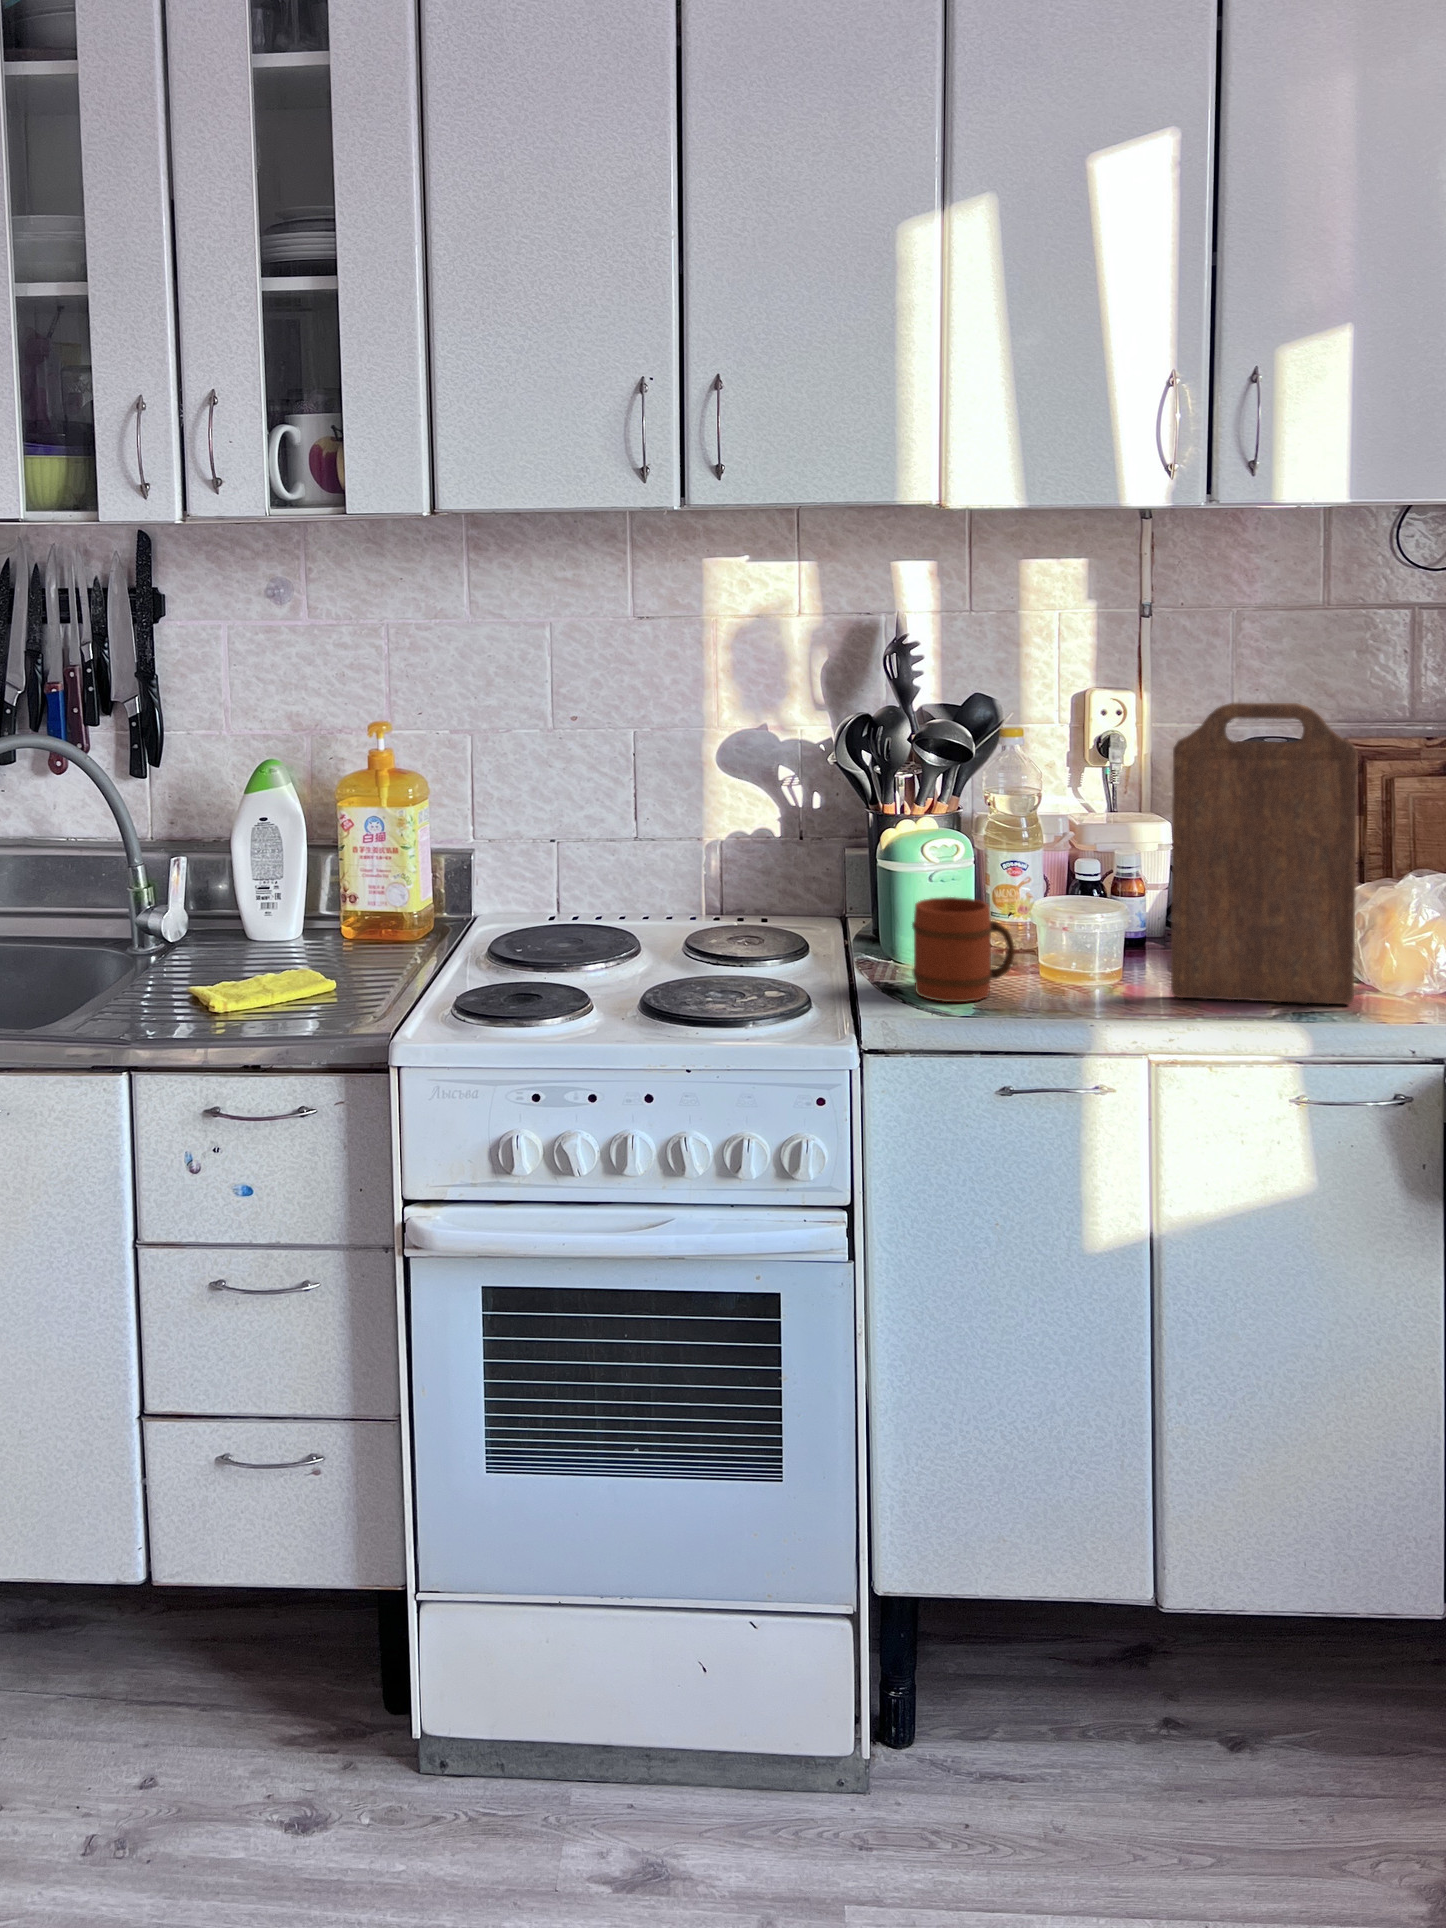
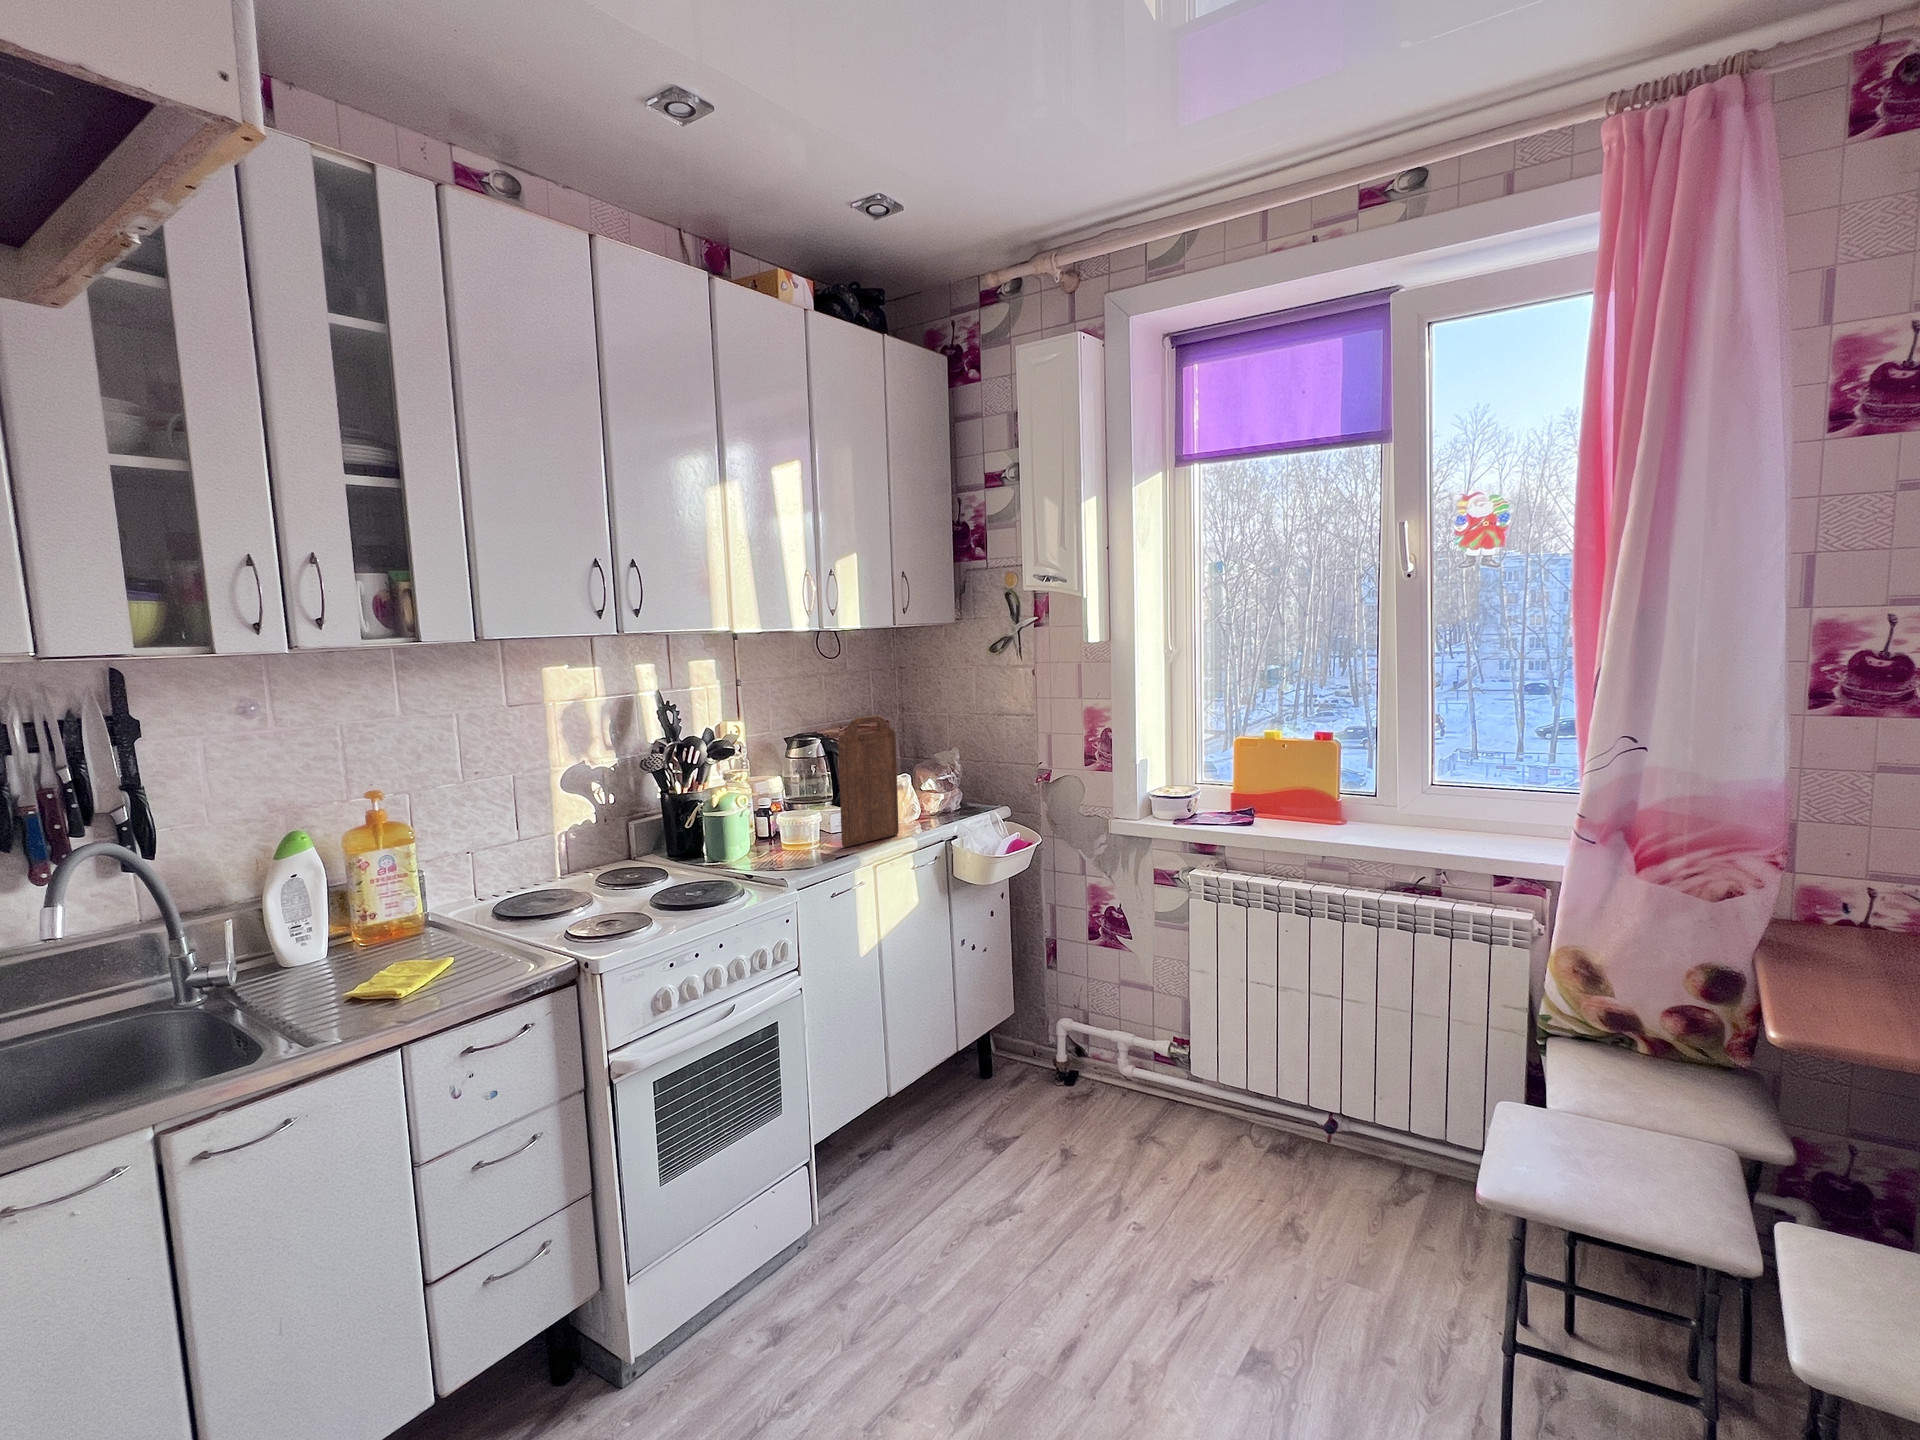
mug: present [912,897,1015,1002] -> none [750,823,791,872]

